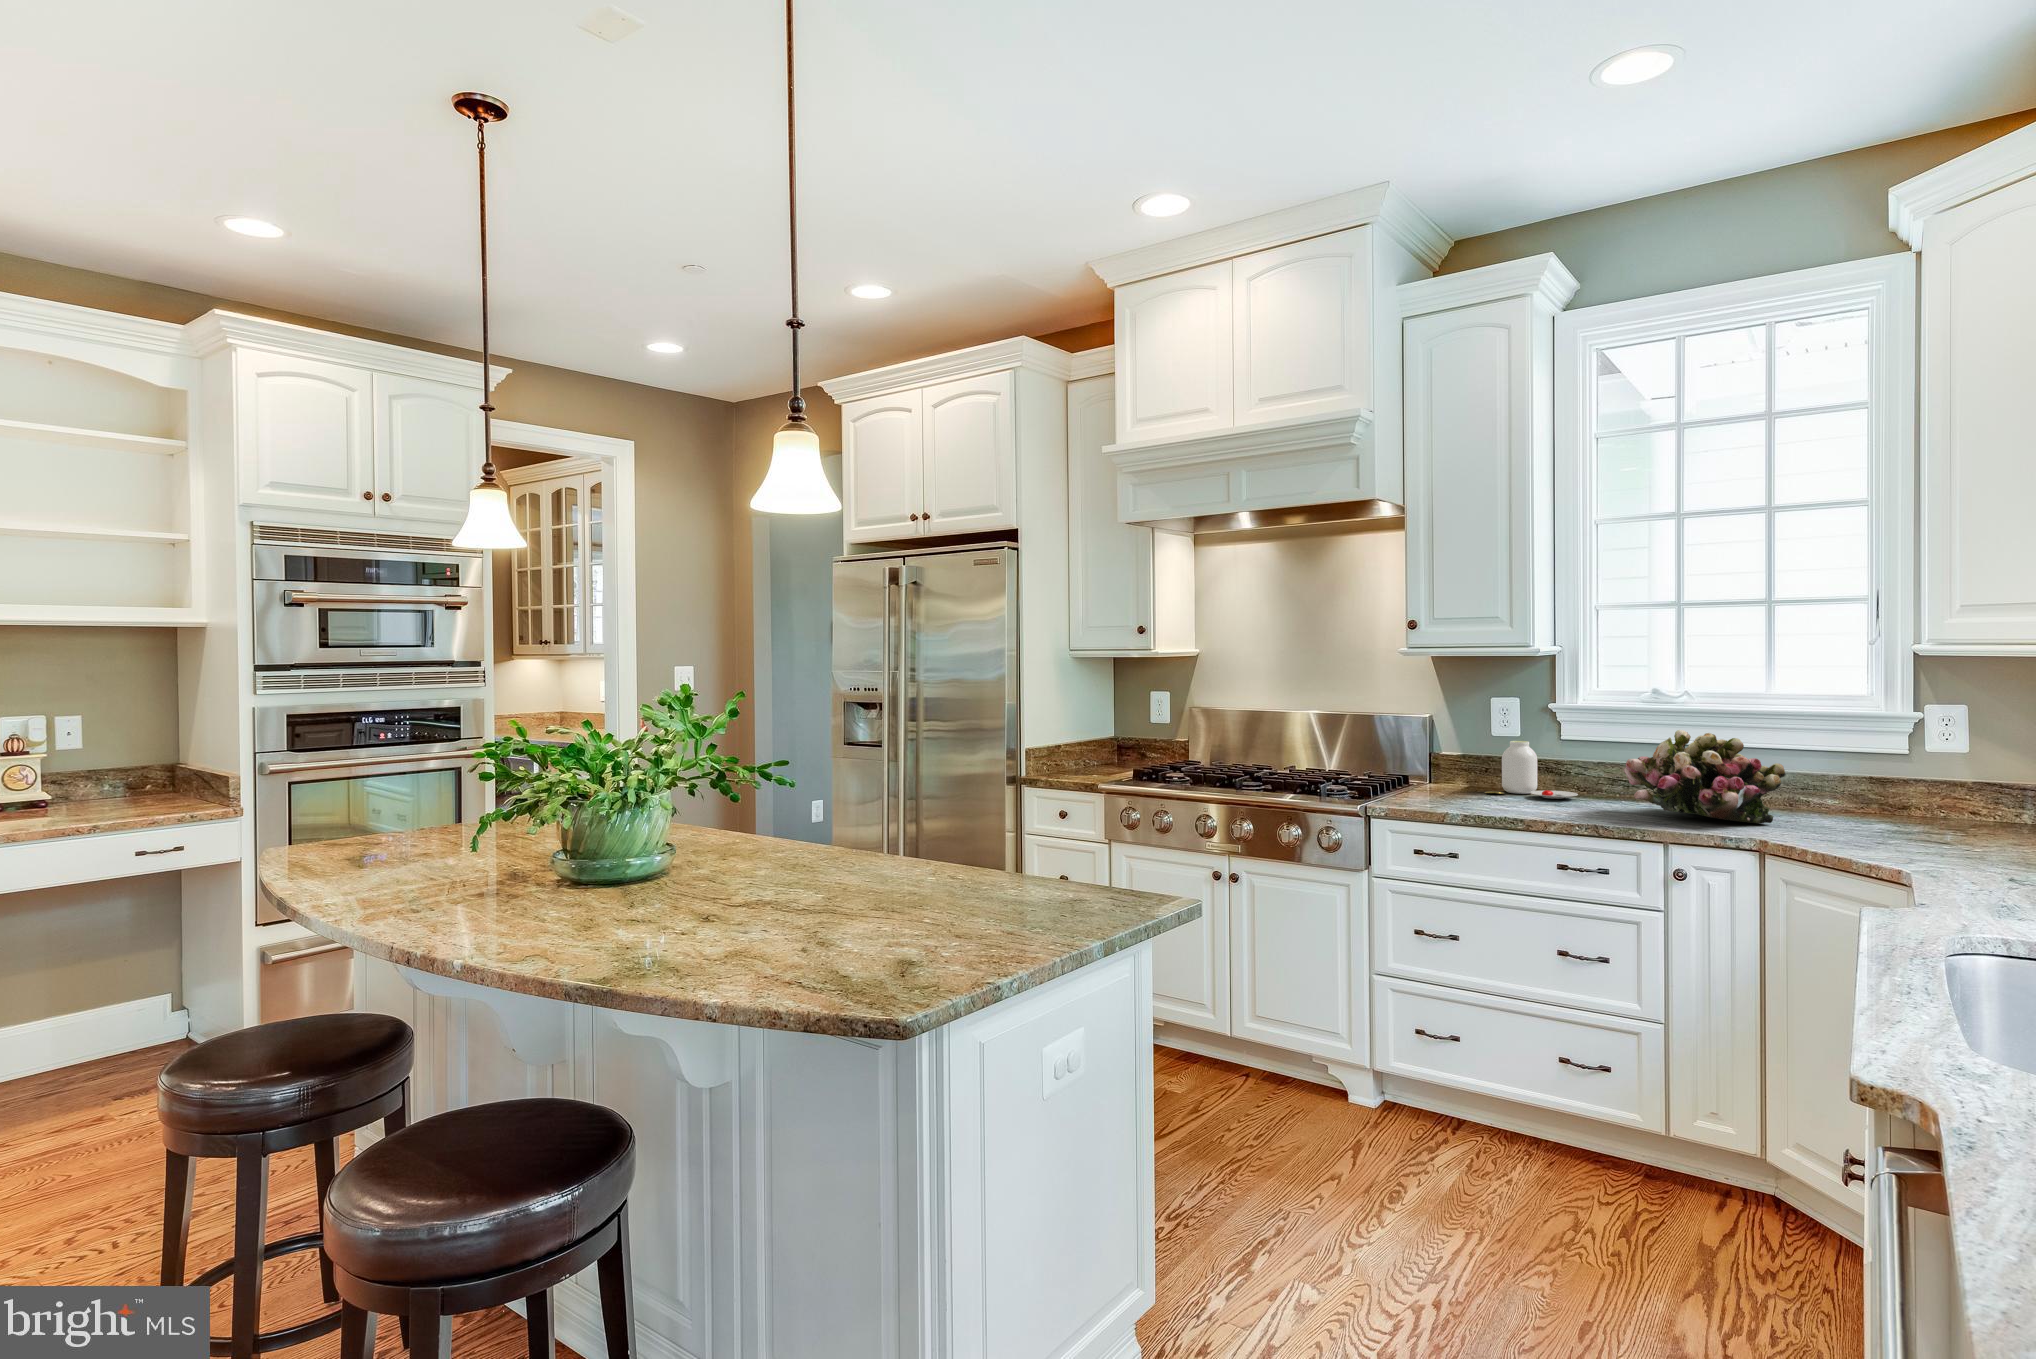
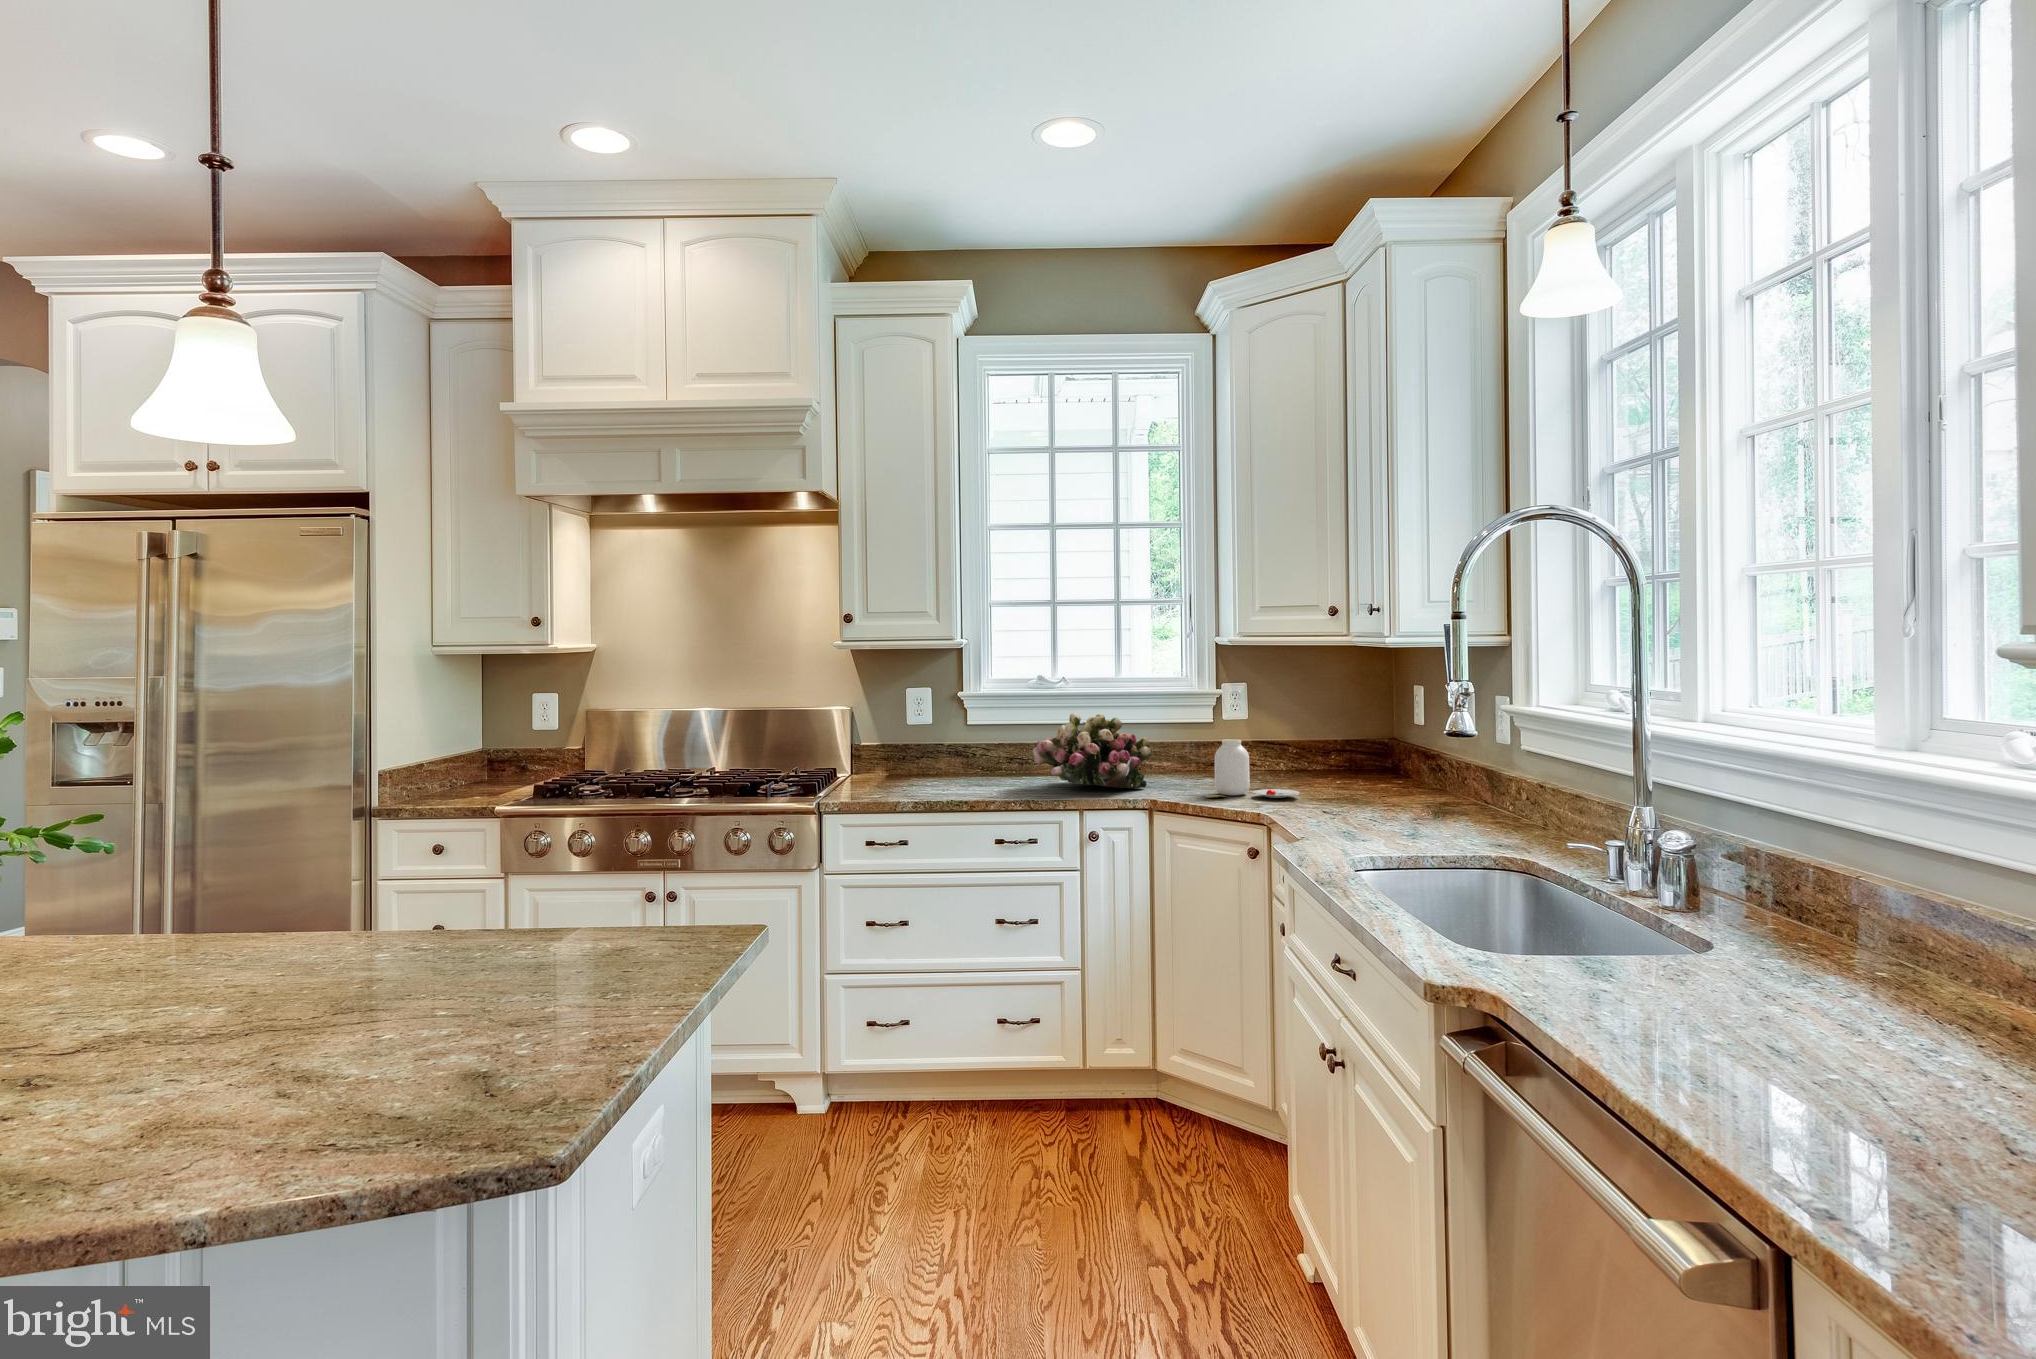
jar: present [1485,741,1578,799] -> present [1206,739,1300,798]

